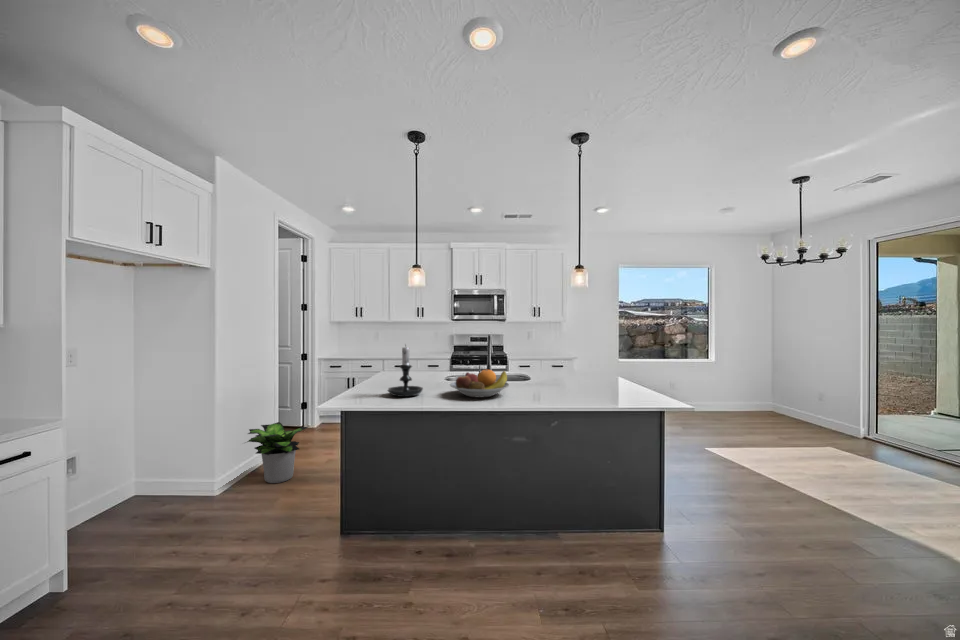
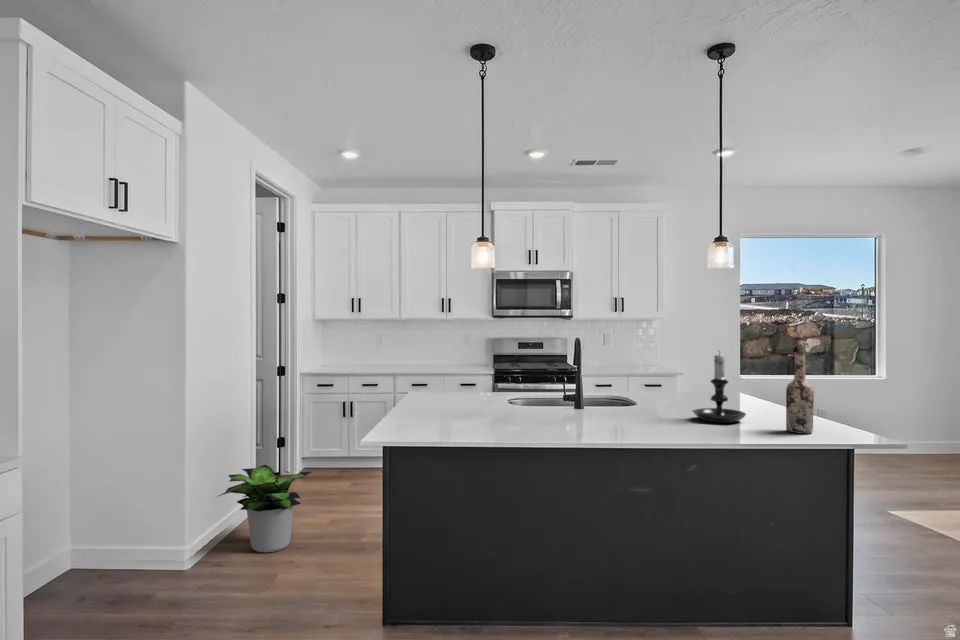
wine bottle: none [616,344,634,400] -> present [786,353,814,434]
candle holder: present [388,347,423,397] -> present [693,354,746,423]
fruit bowl: present [450,370,509,397] -> none [543,389,629,429]

